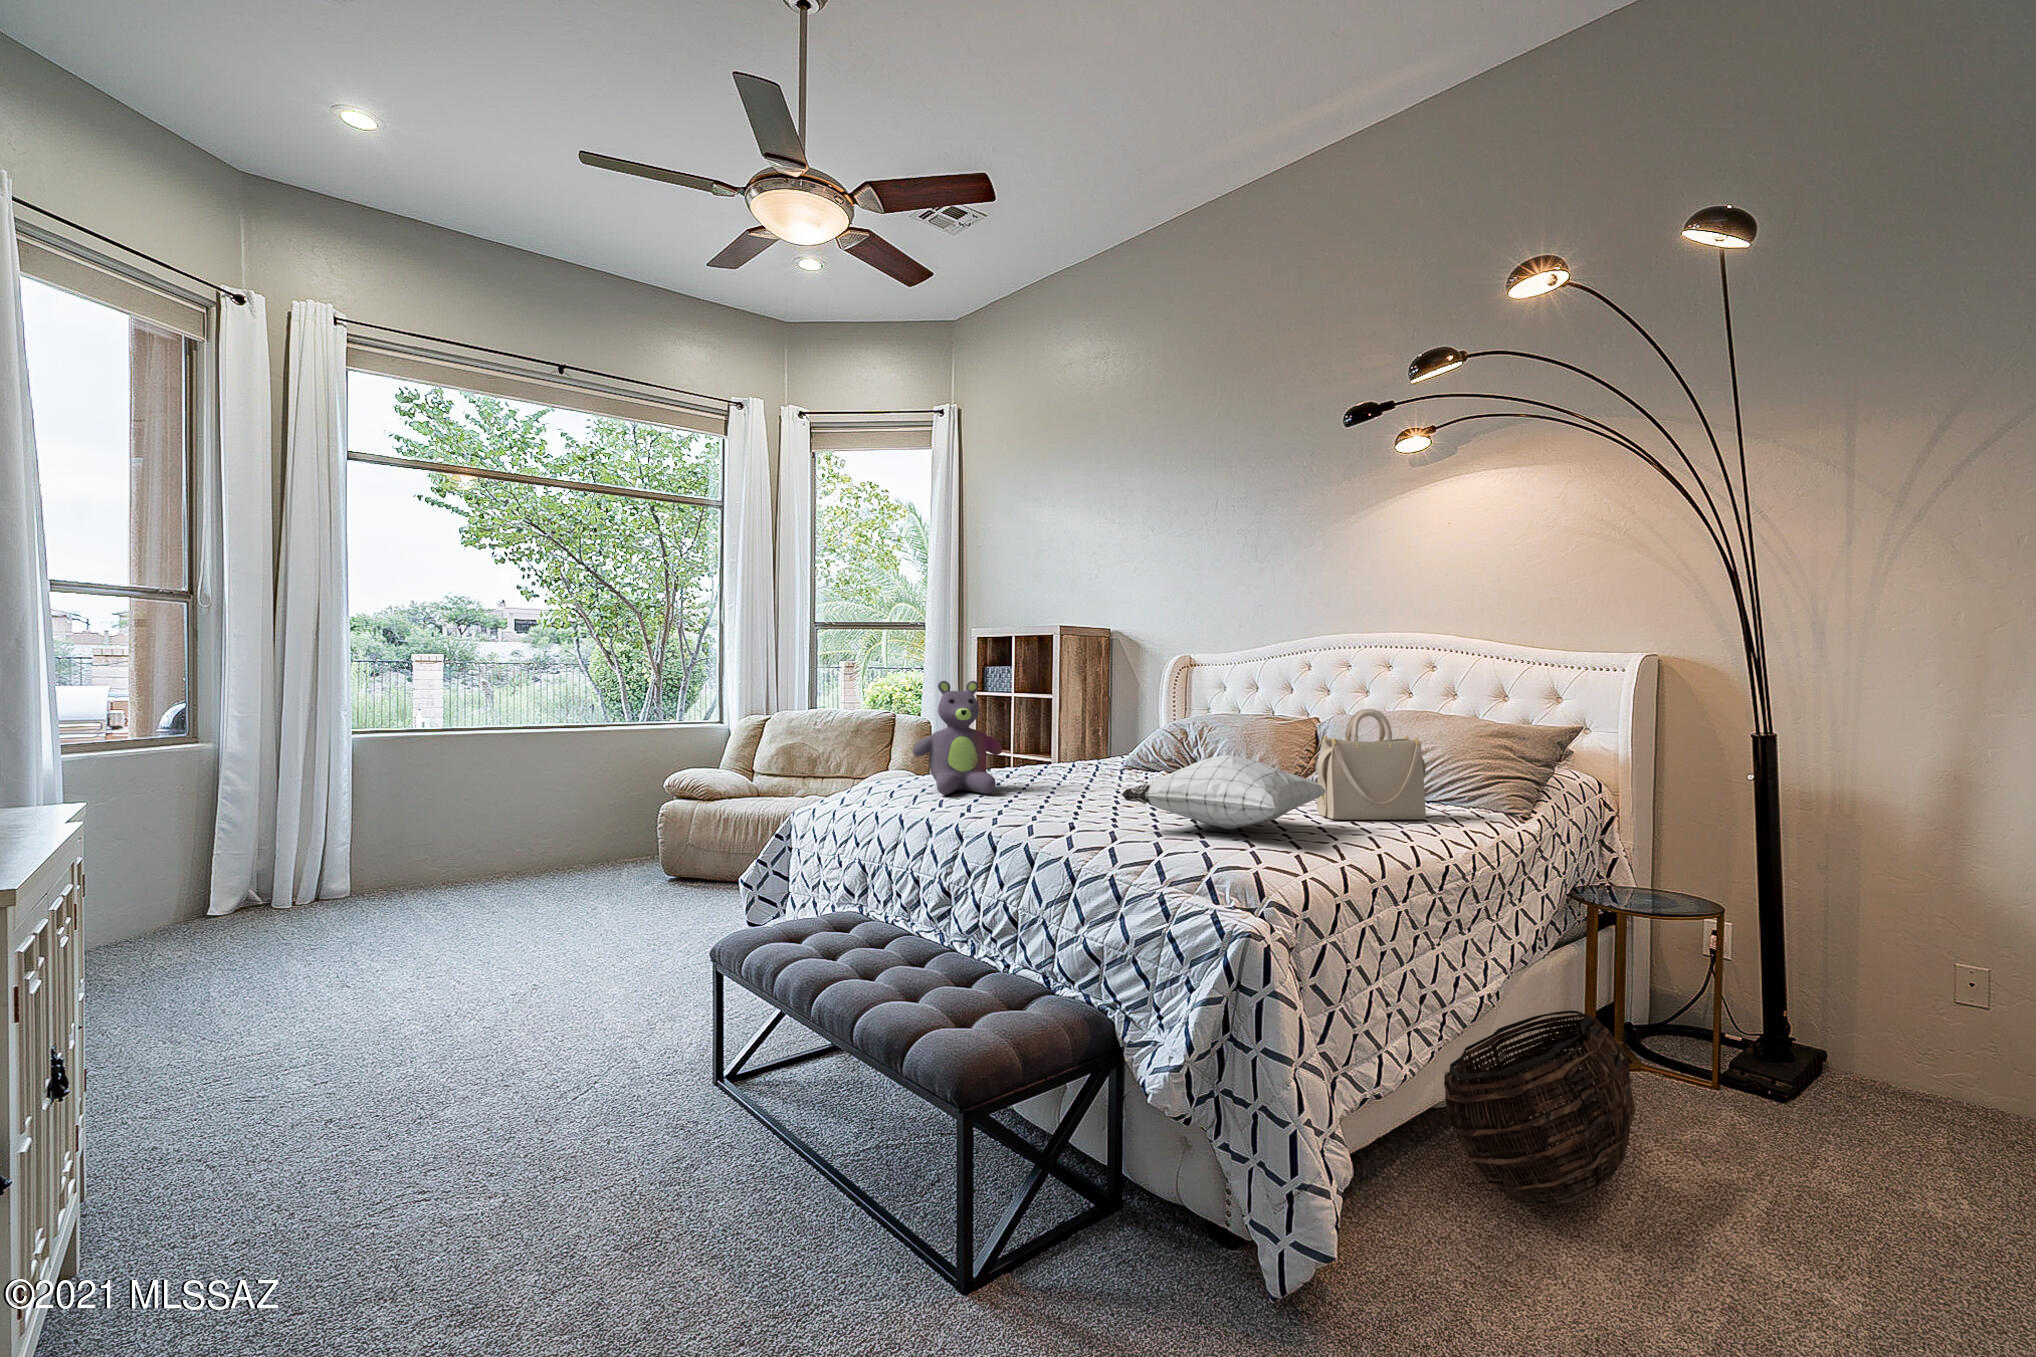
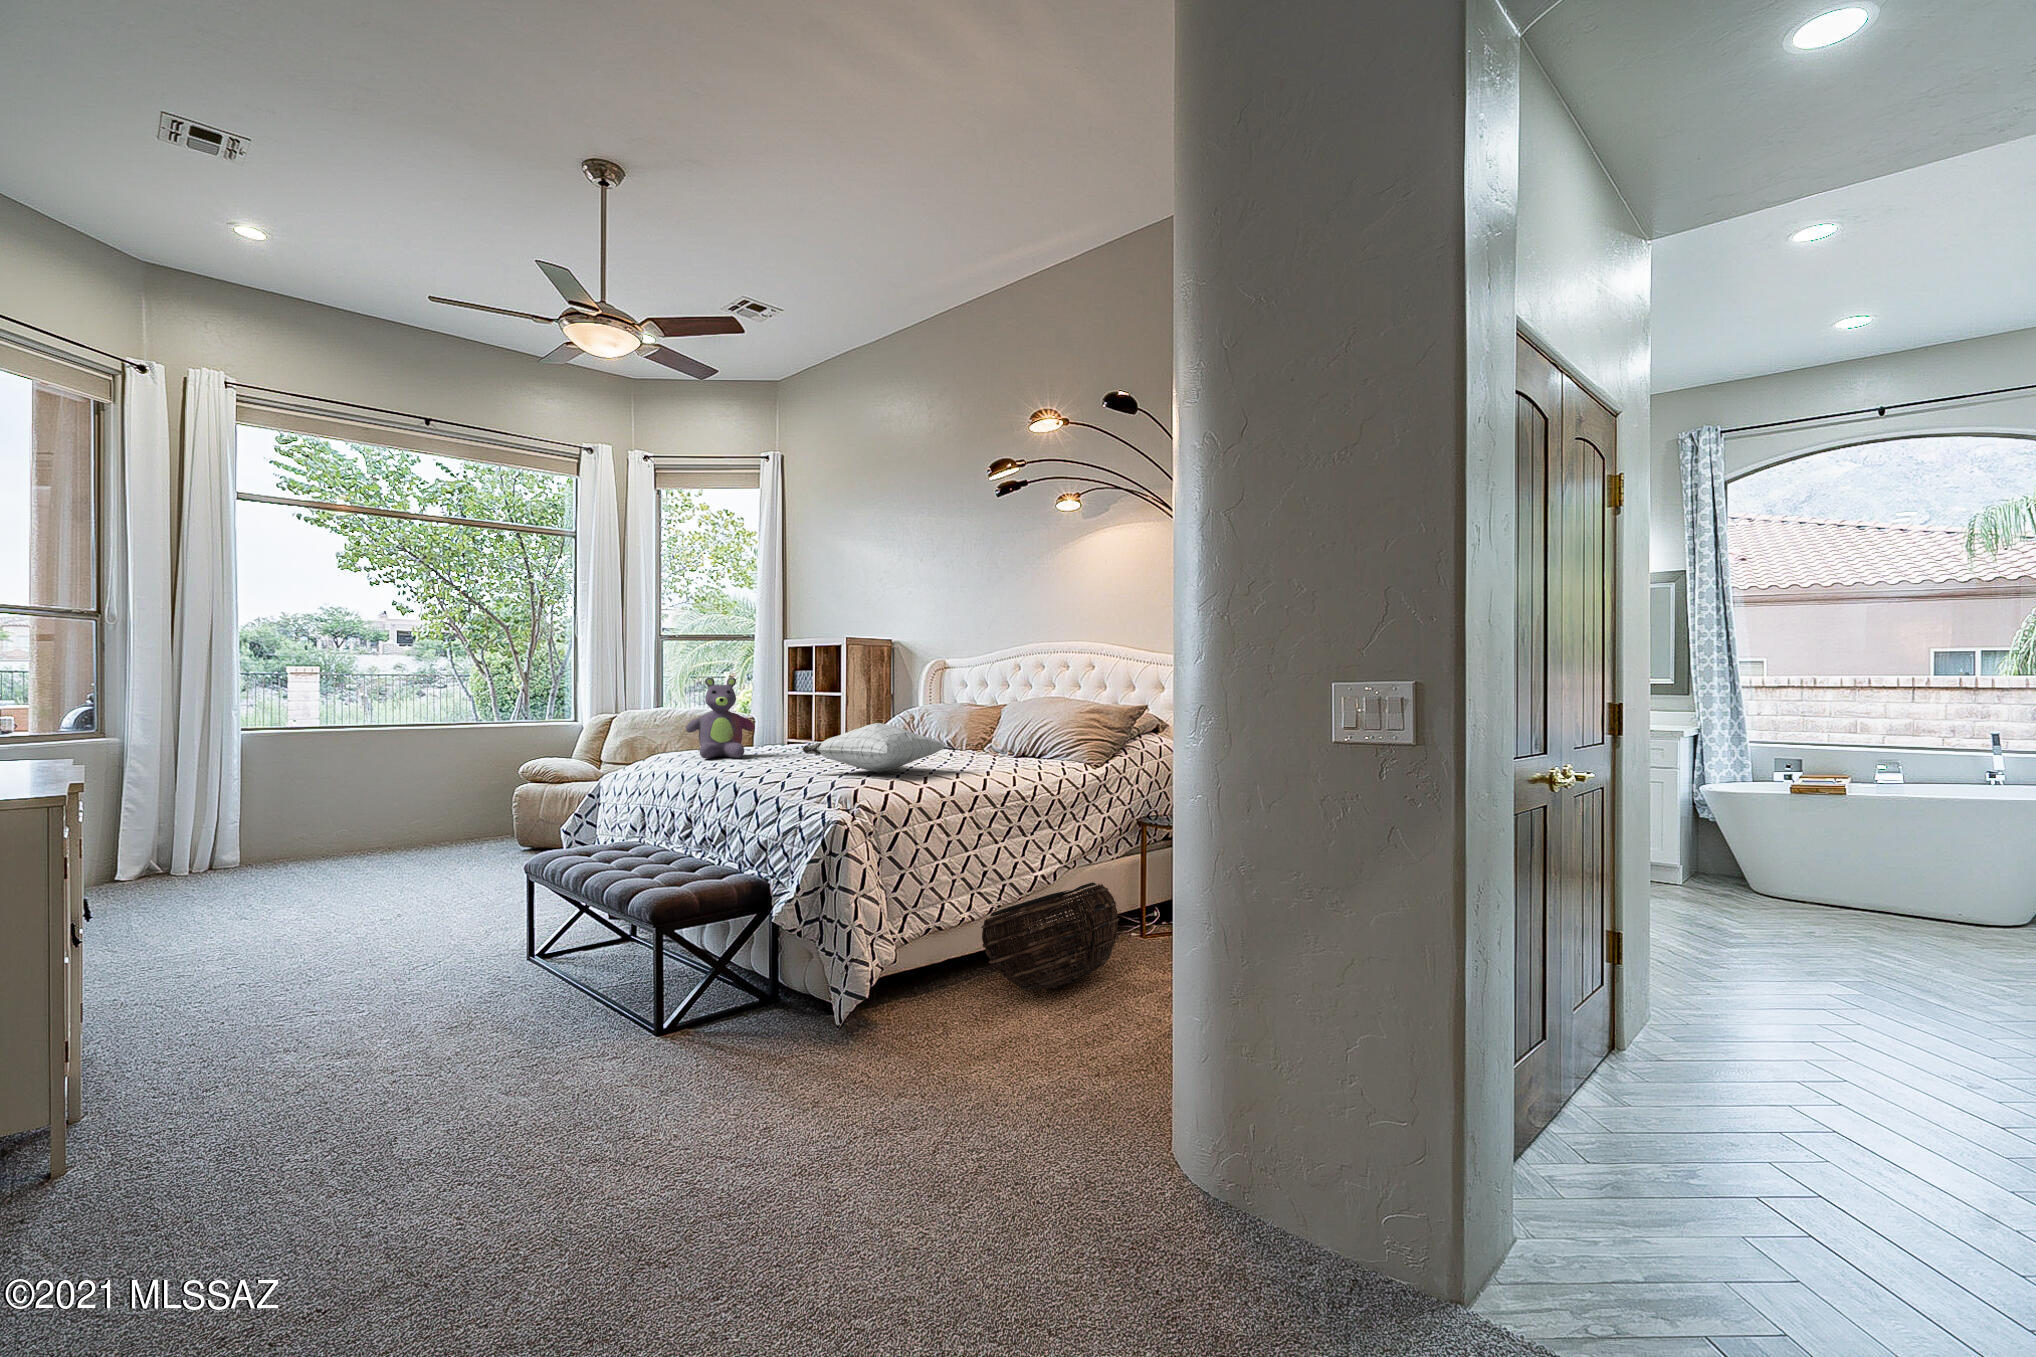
handbag: present [1317,709,1426,820] -> none [954,693,1026,767]

